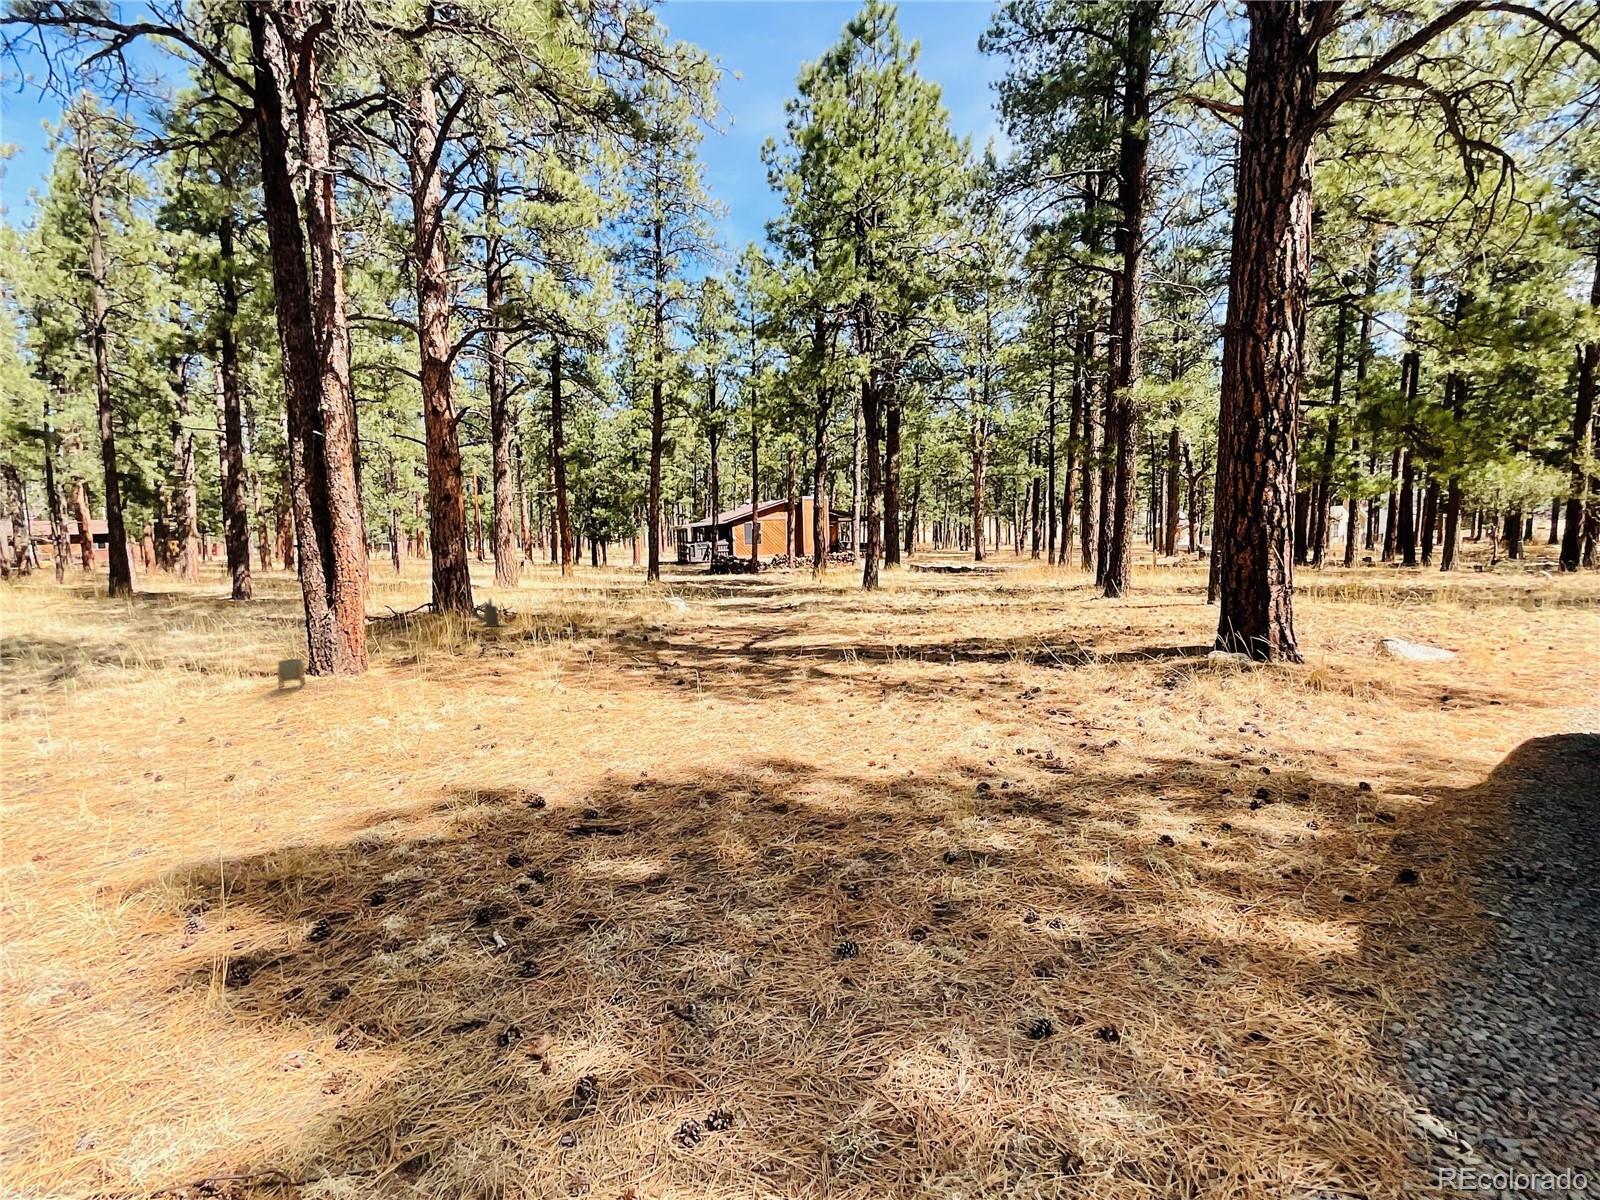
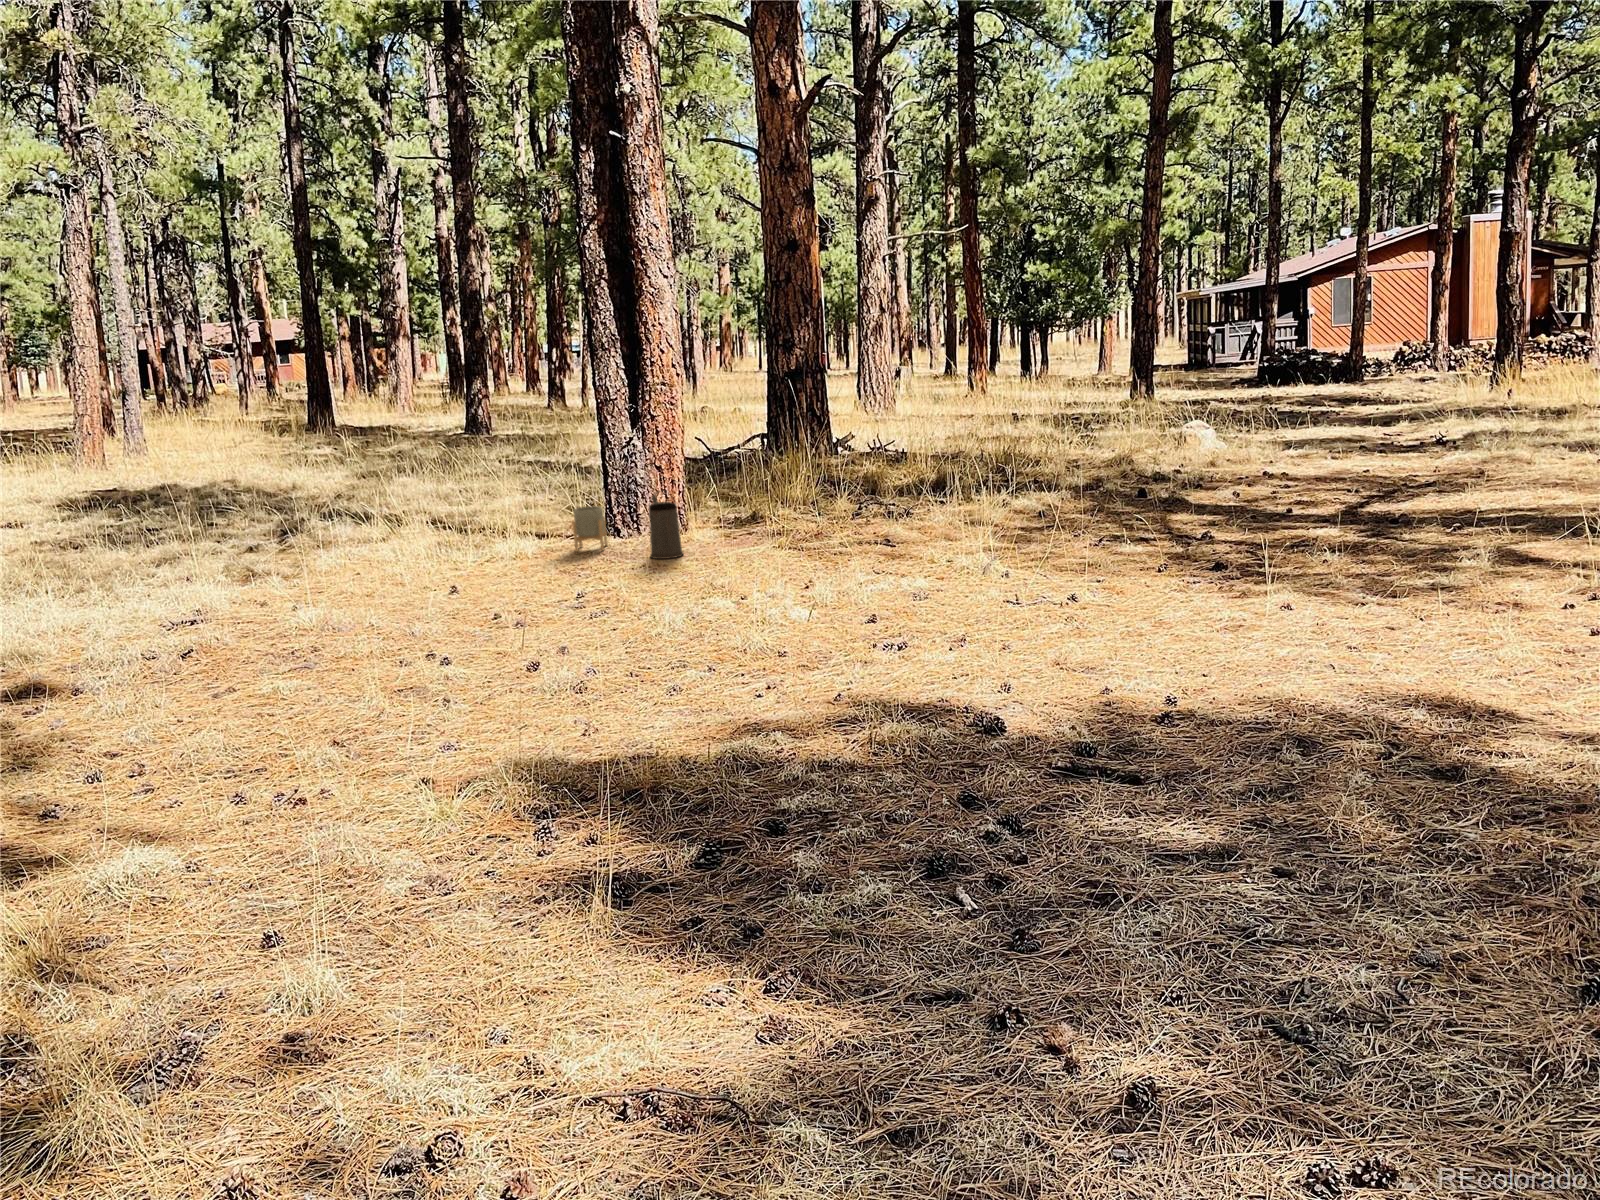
watering can: present [466,598,499,627] -> present [649,494,683,559]

